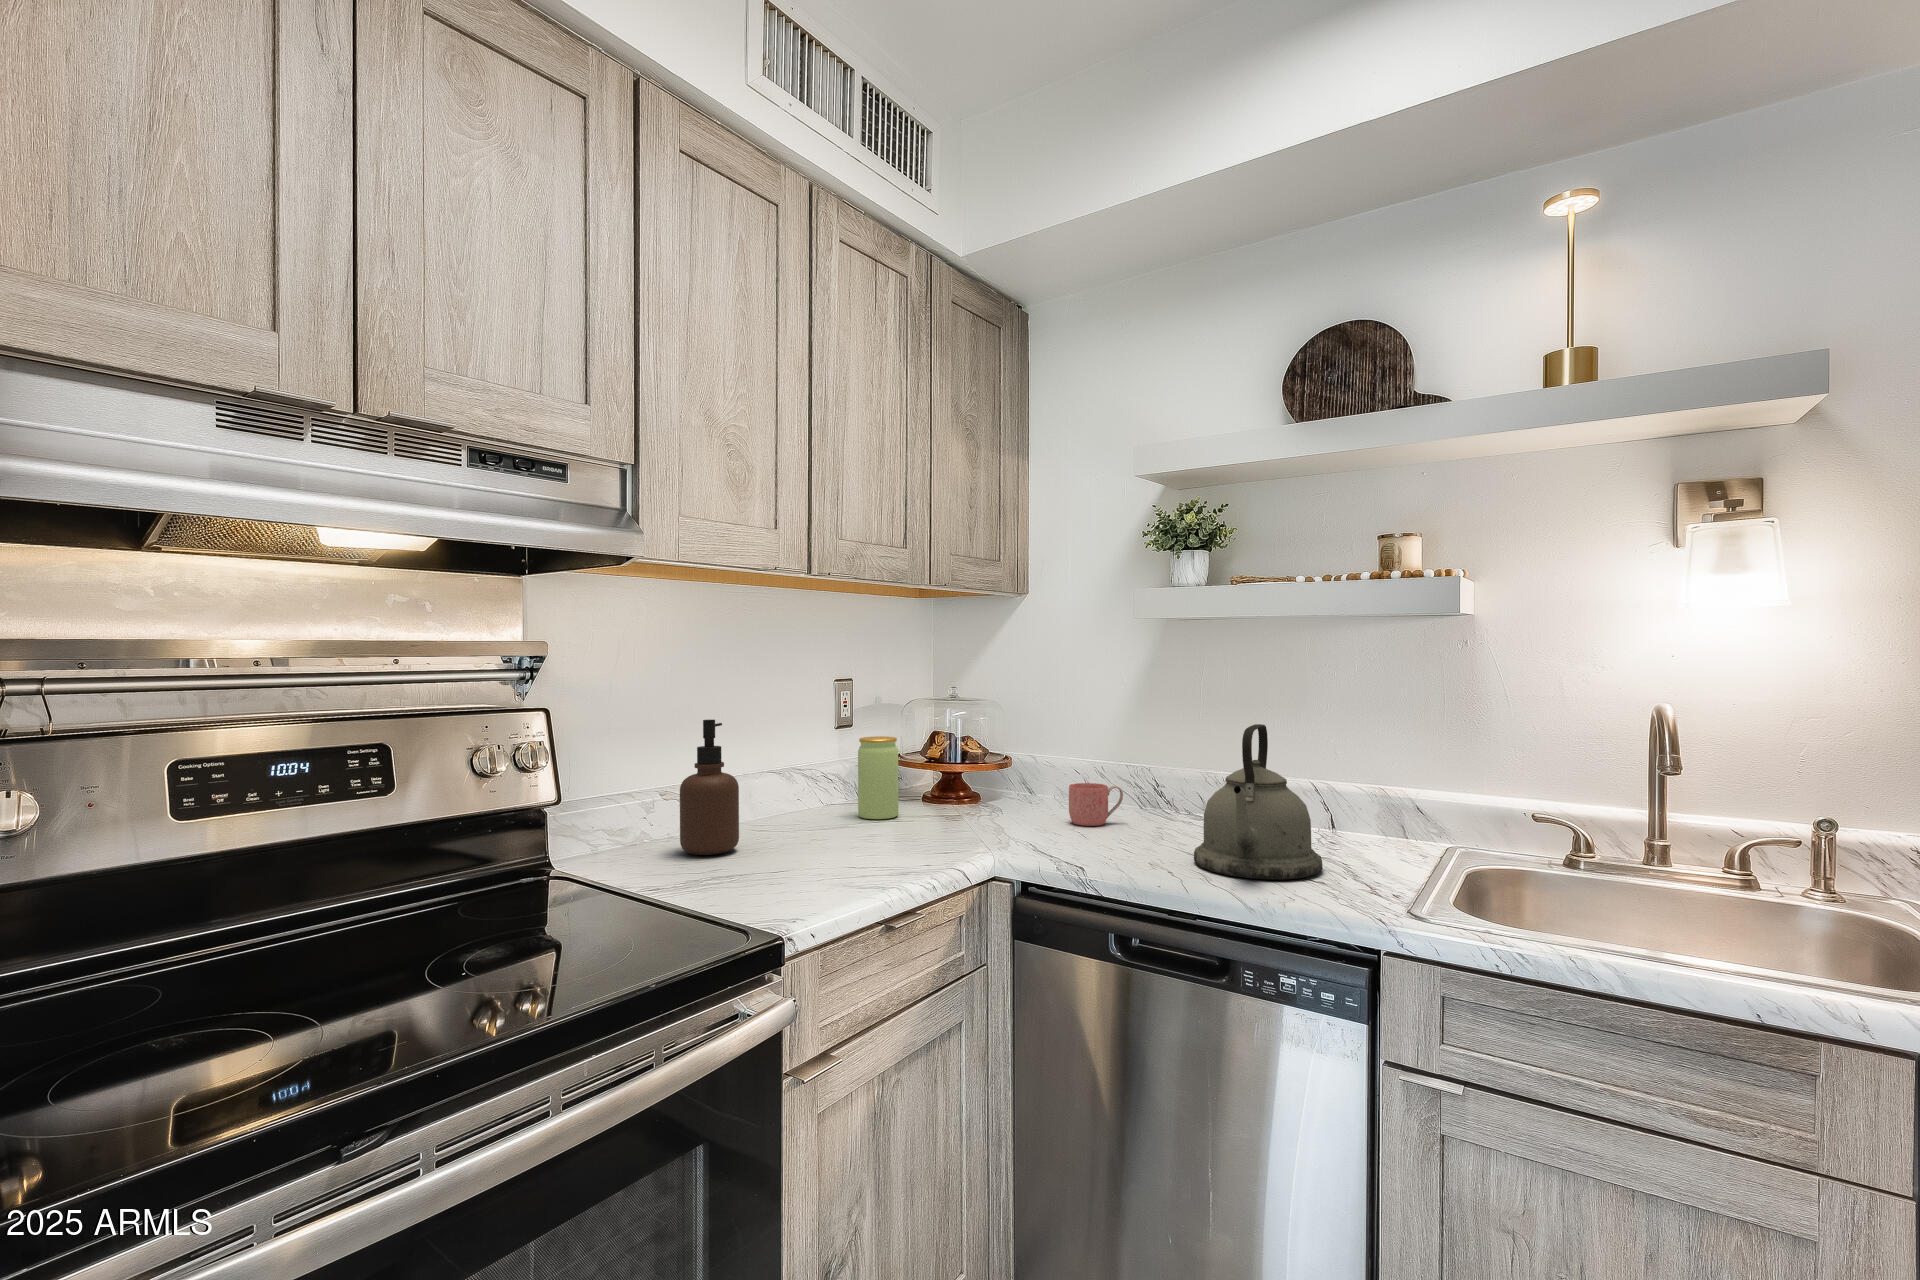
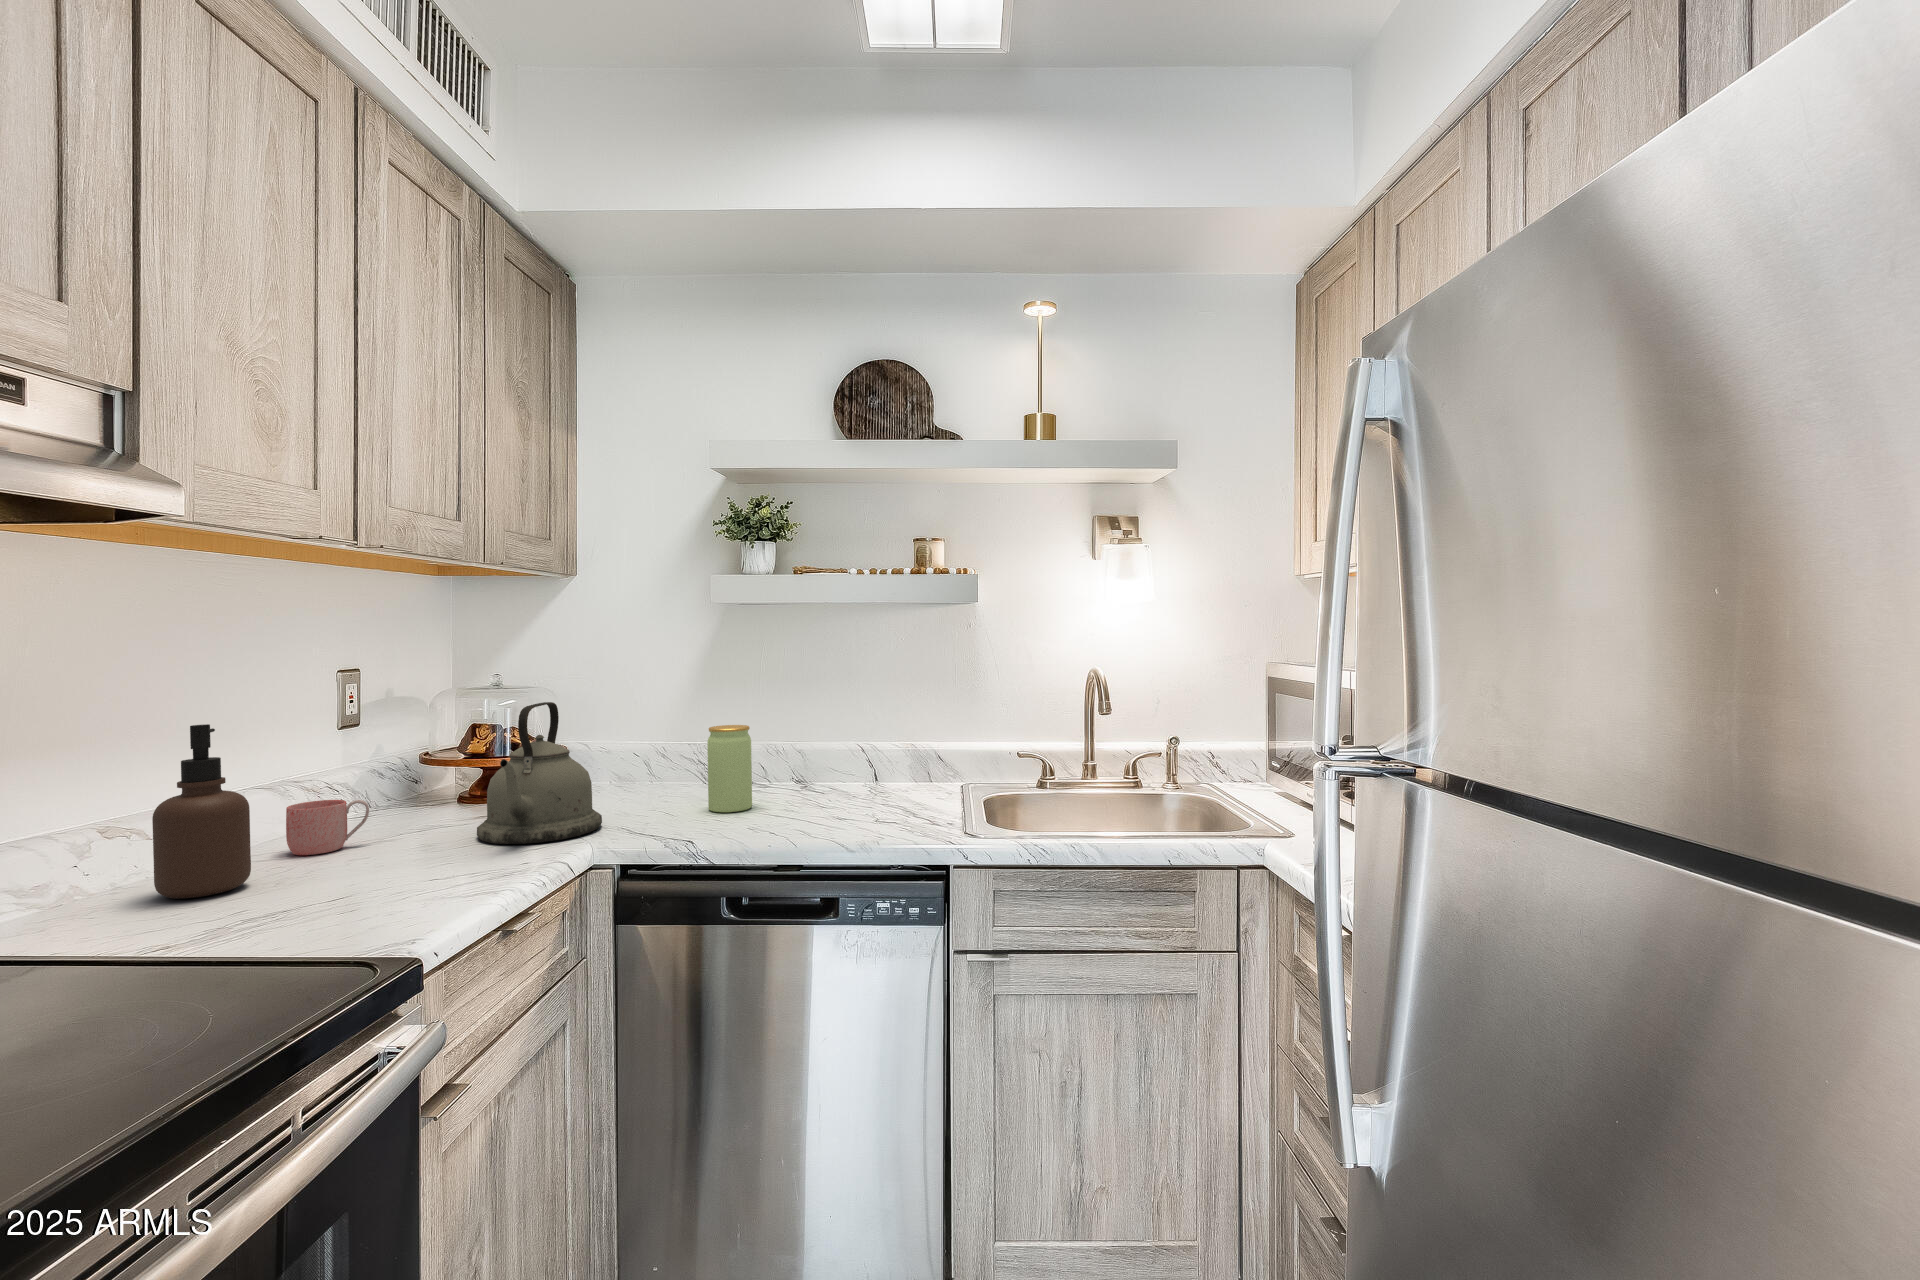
kettle: present [1194,724,1323,879] -> present [477,702,602,844]
jar: present [858,736,898,819] -> present [707,725,752,812]
mug: present [1069,783,1123,826] -> present [286,800,369,855]

